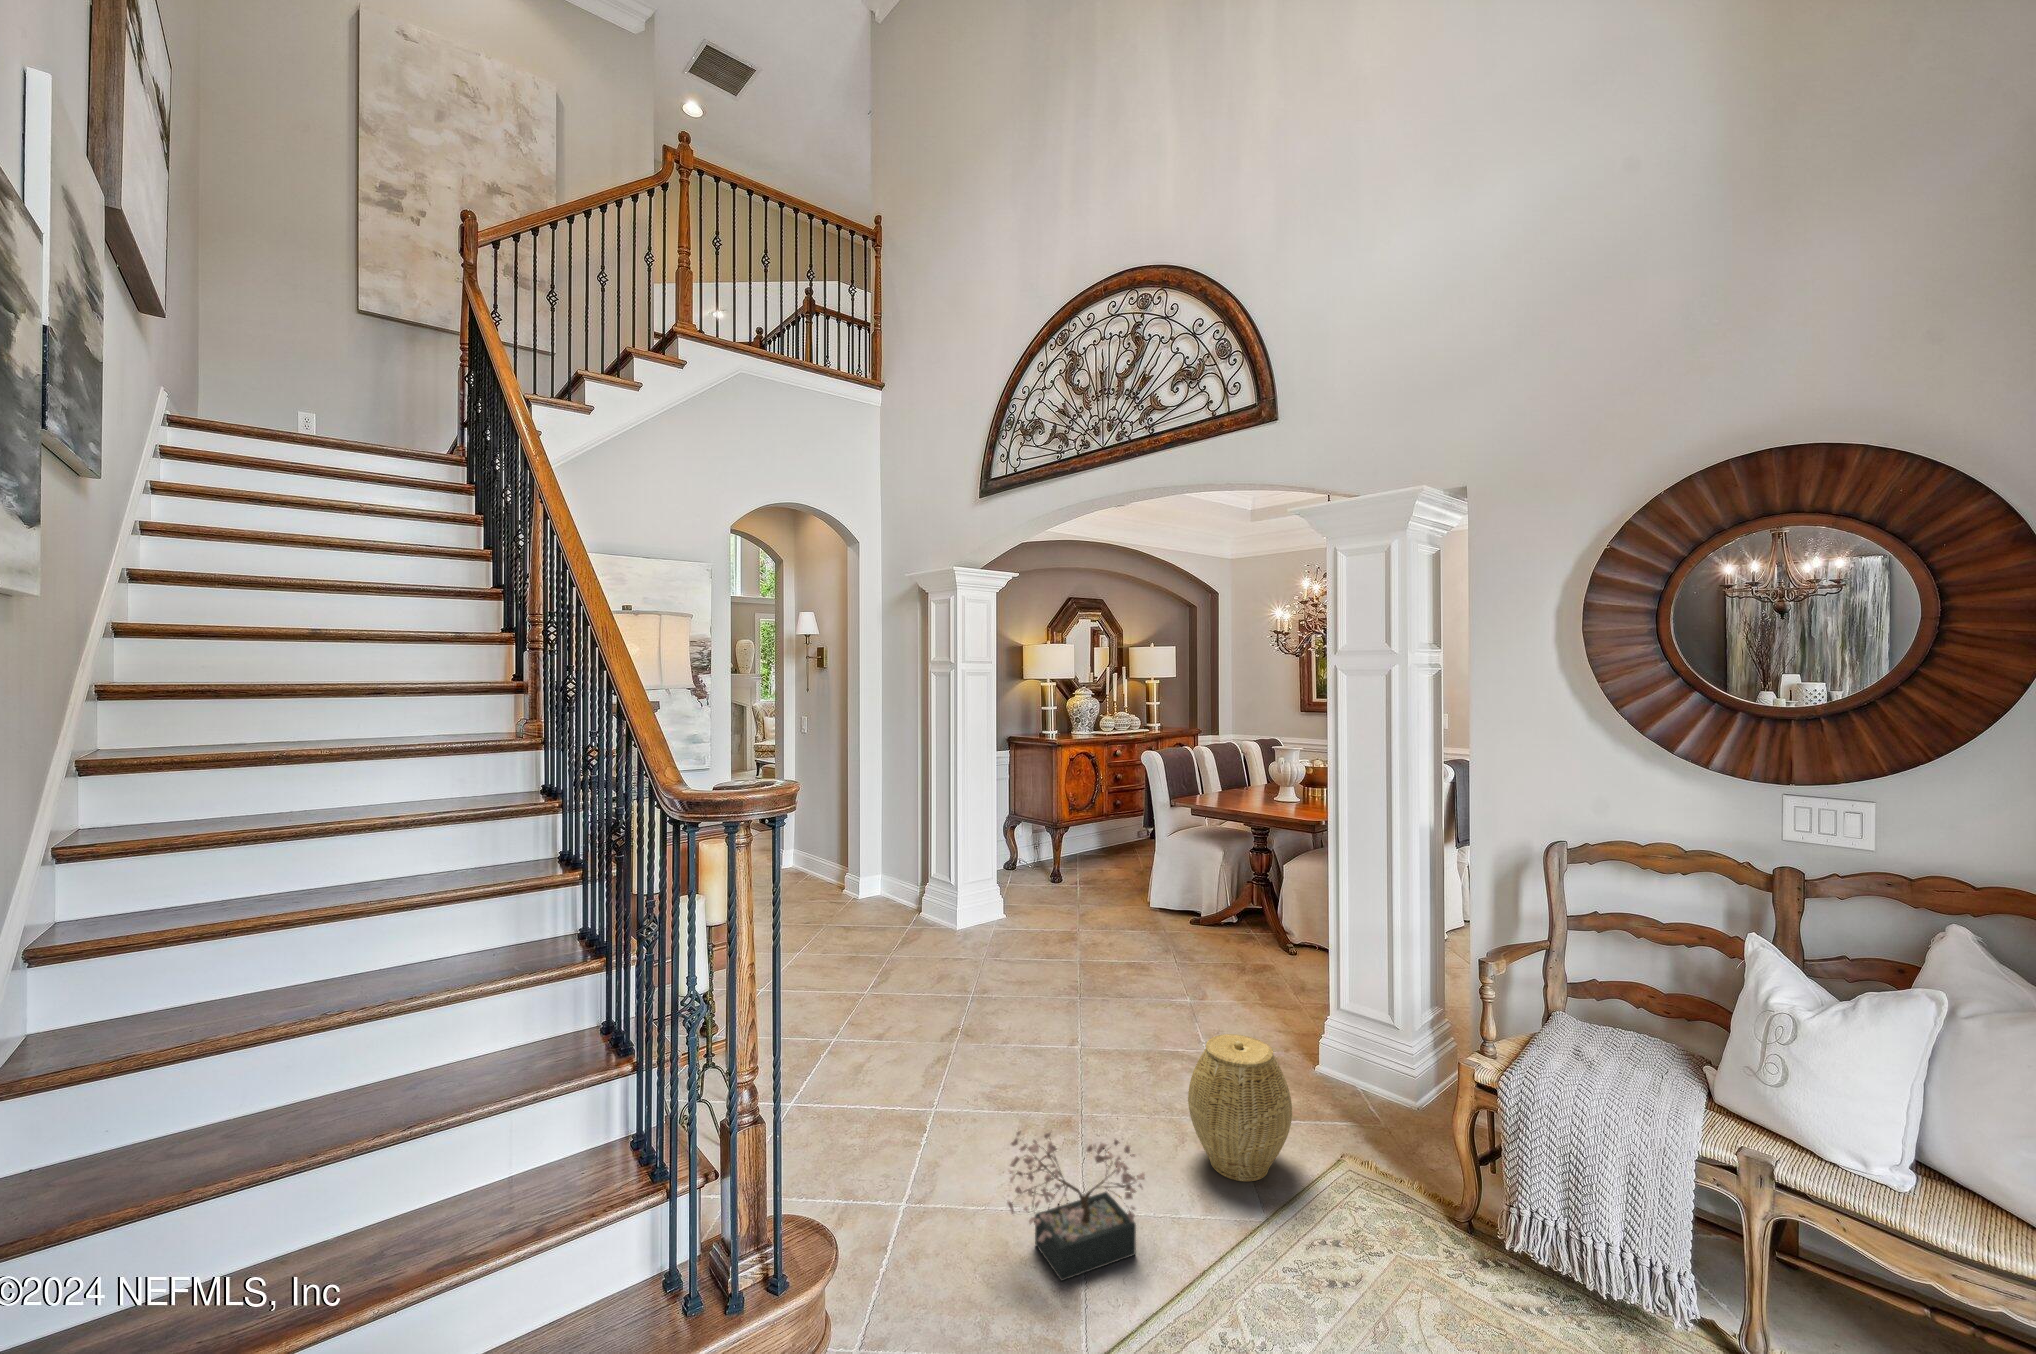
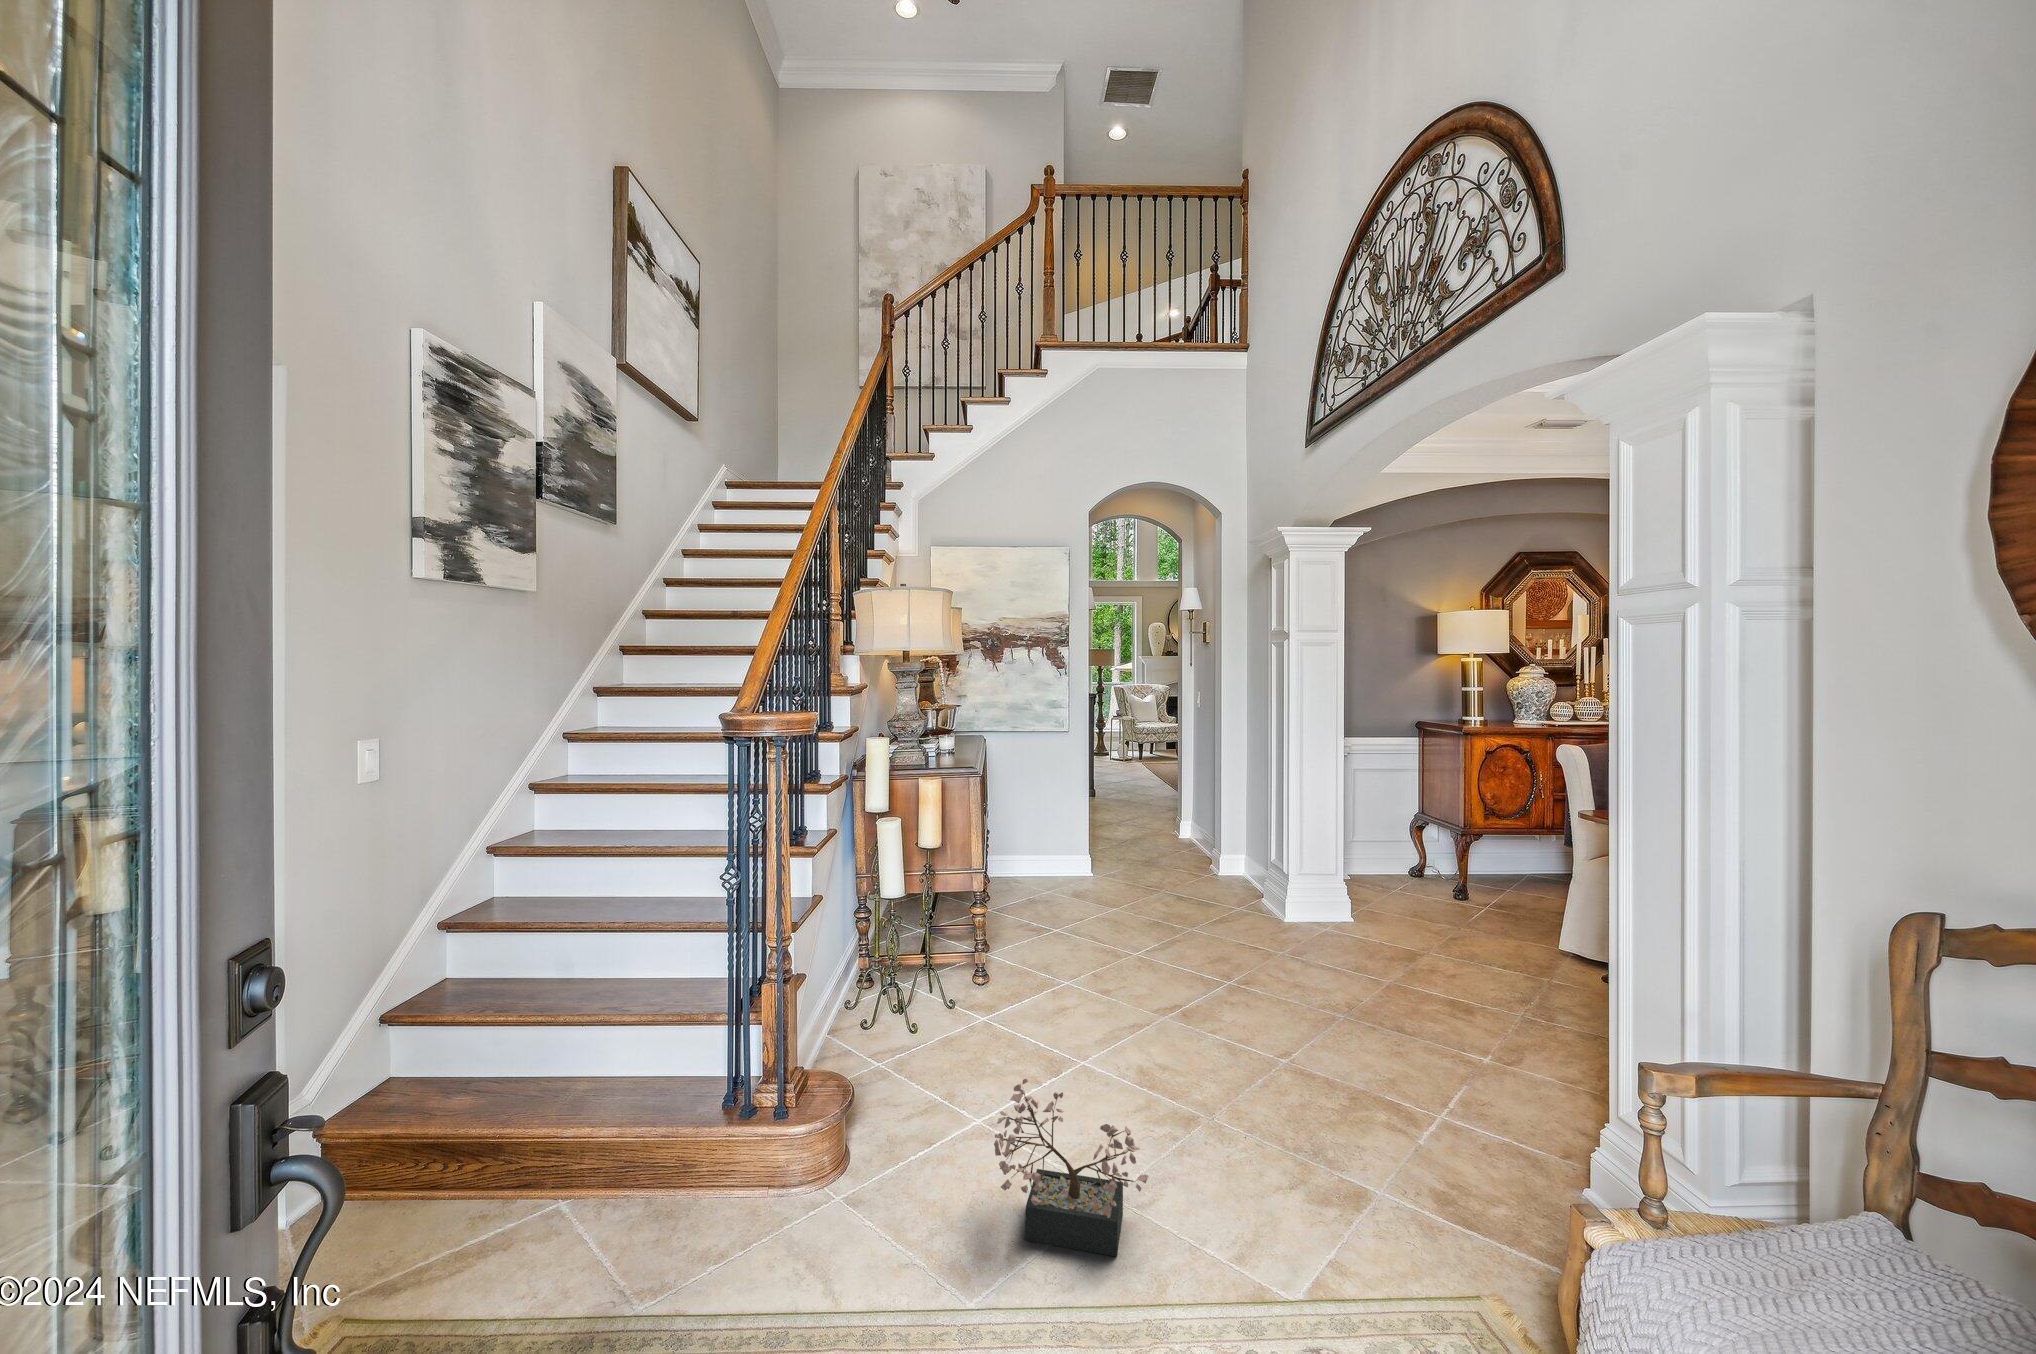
woven basket: present [1188,1034,1292,1182] -> none [1271,1069,1408,1262]

